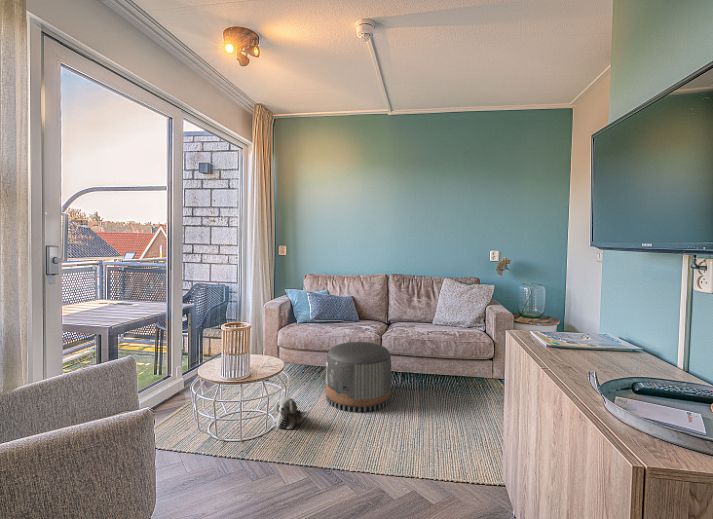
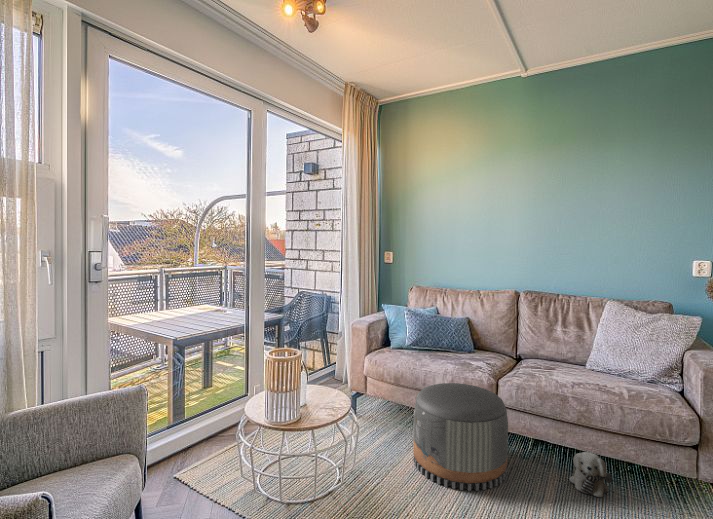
plush toy: present [275,397,301,429] -> present [569,452,612,497]

